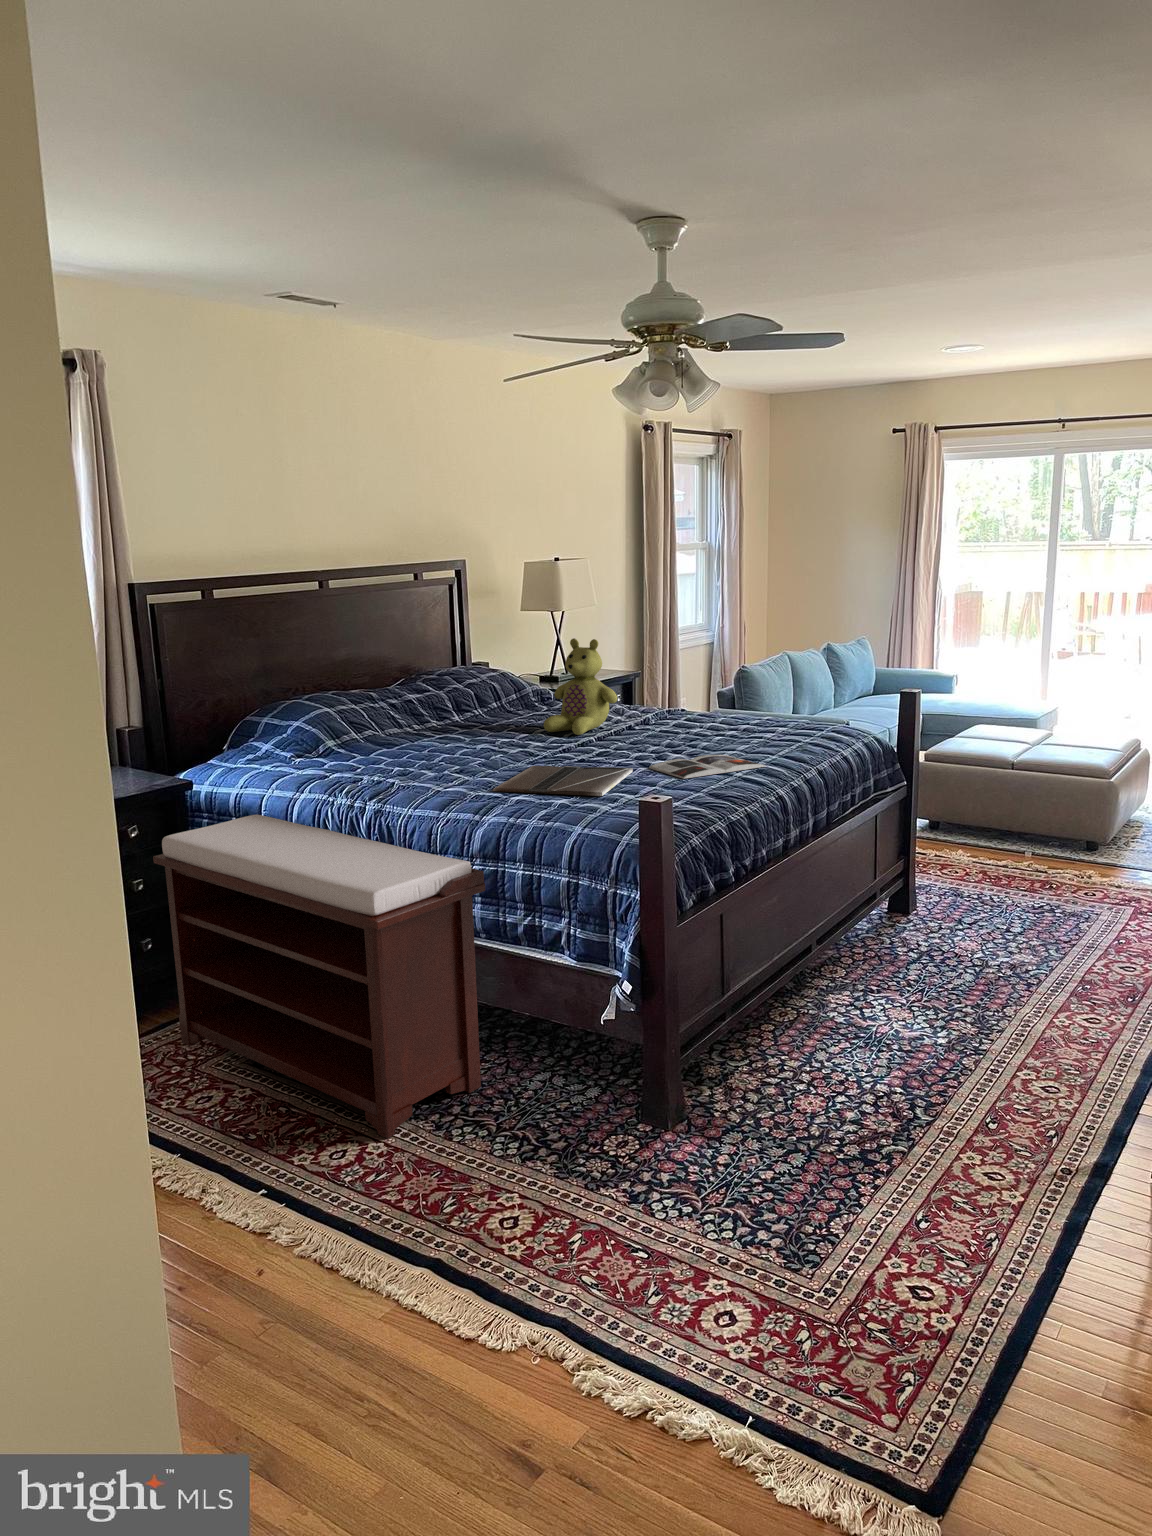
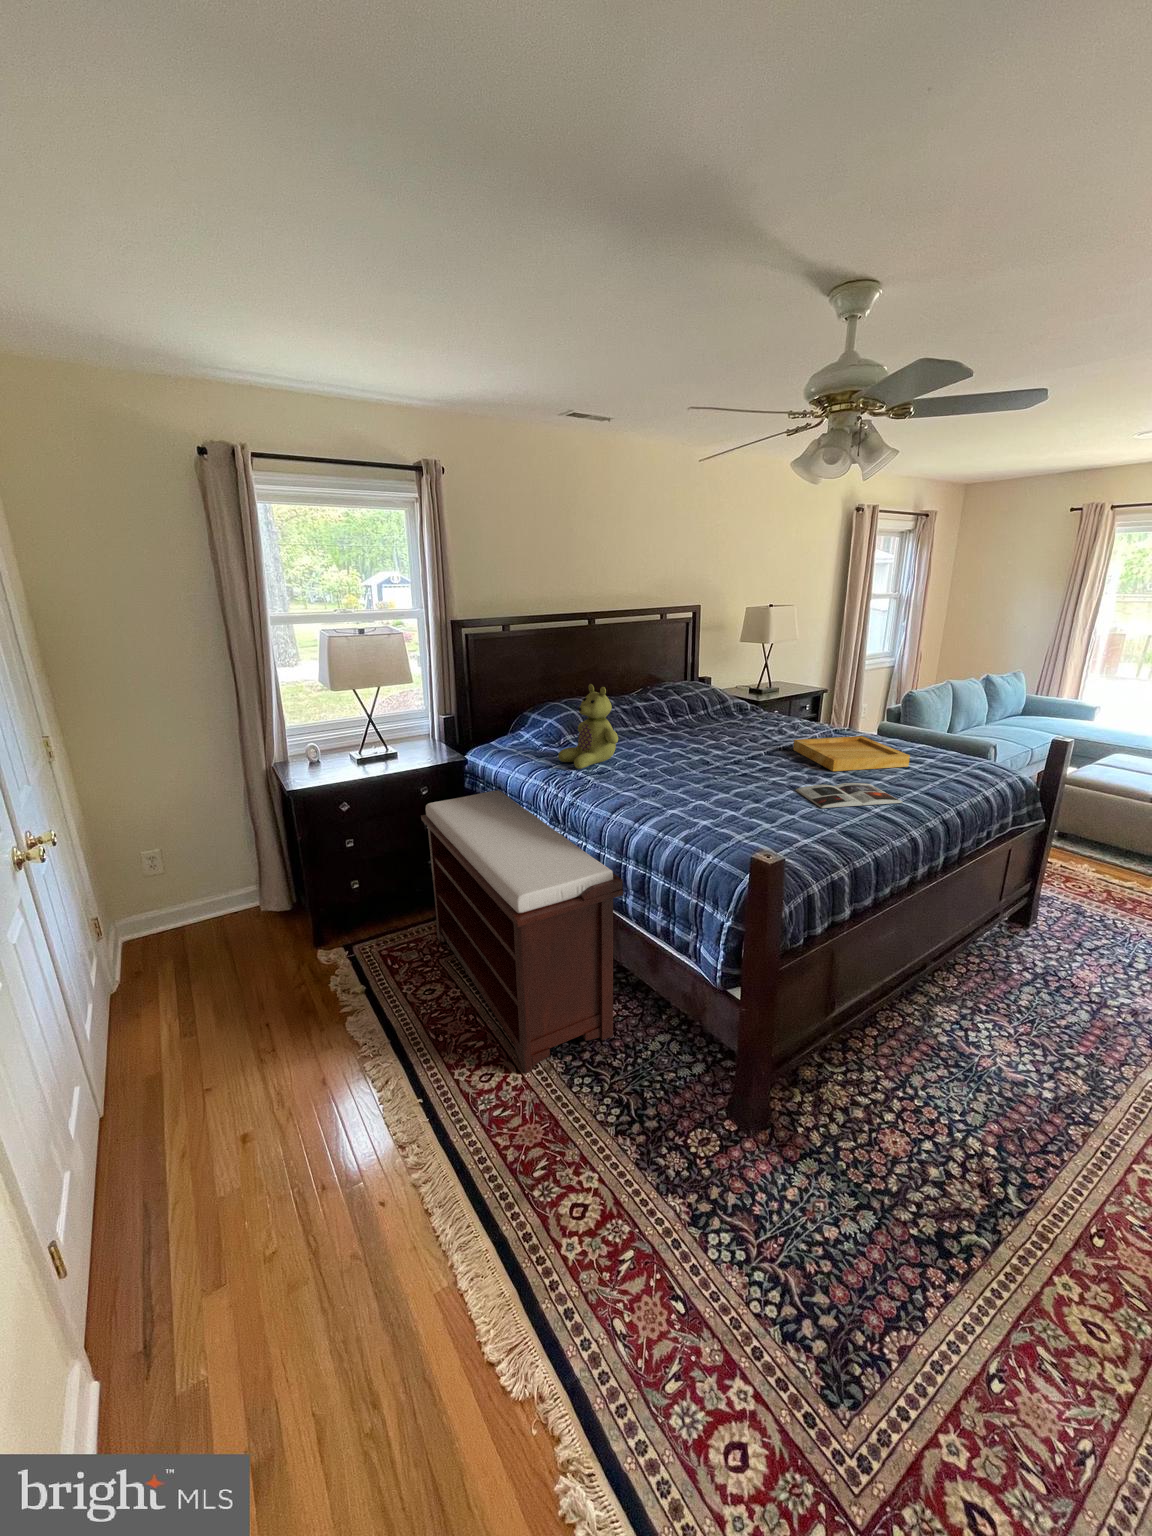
stuffed bear: present [544,638,617,735] -> present [558,684,618,769]
tray: none [629,713,763,749] -> present [793,736,910,771]
laptop: present [492,766,633,796] -> none [657,776,780,820]

